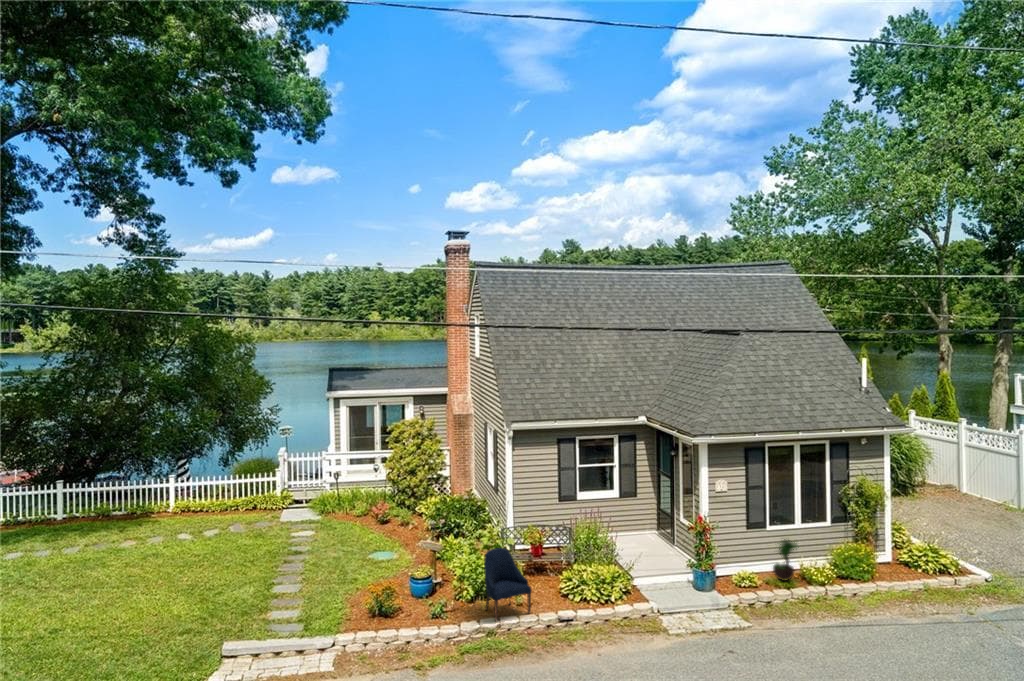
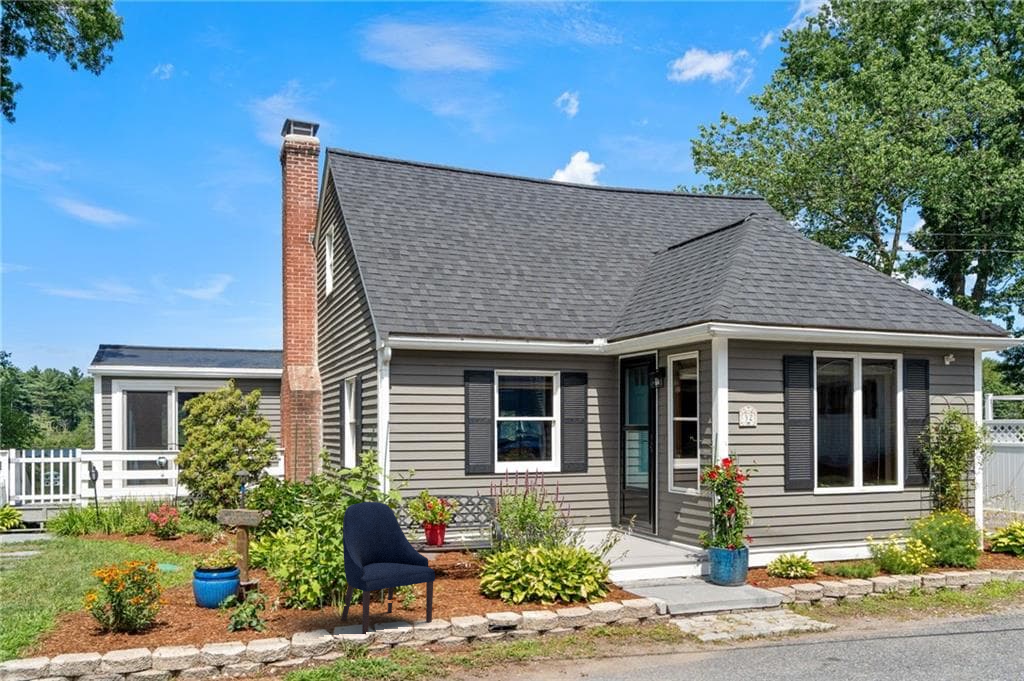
potted tree: present [773,539,799,581] -> none [826,497,873,574]

